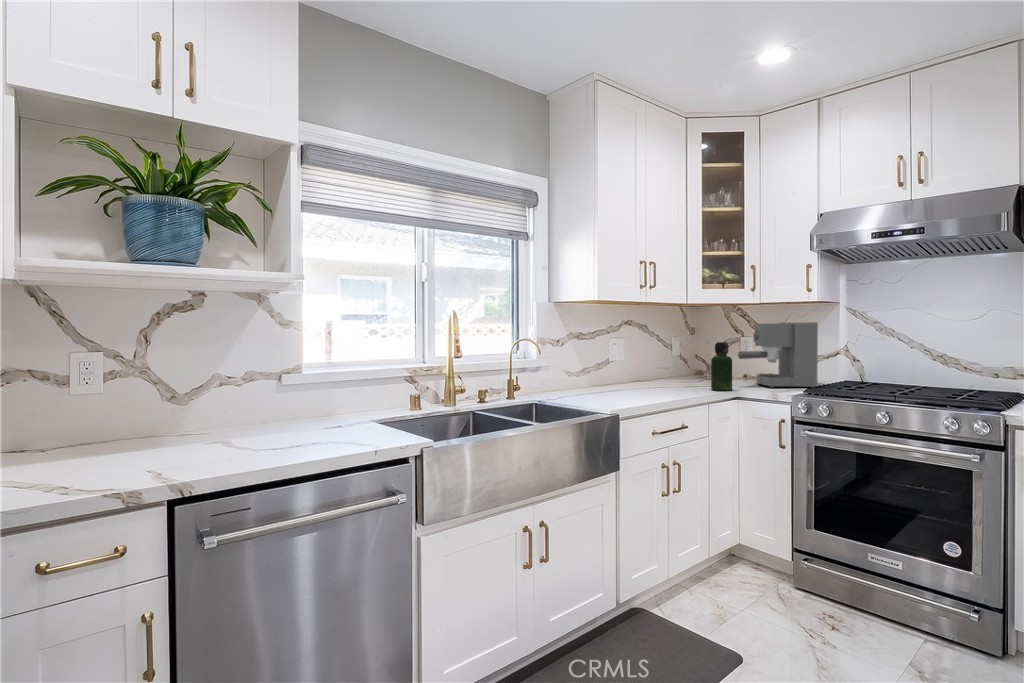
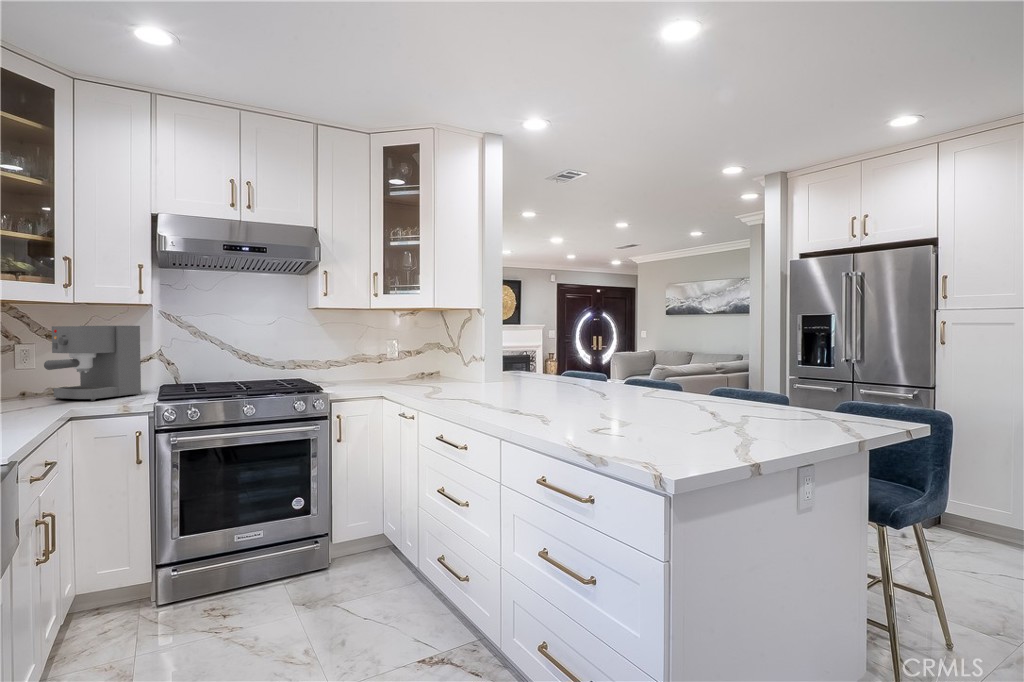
bottle: present [711,342,732,391] -> none [19,349,53,412]

